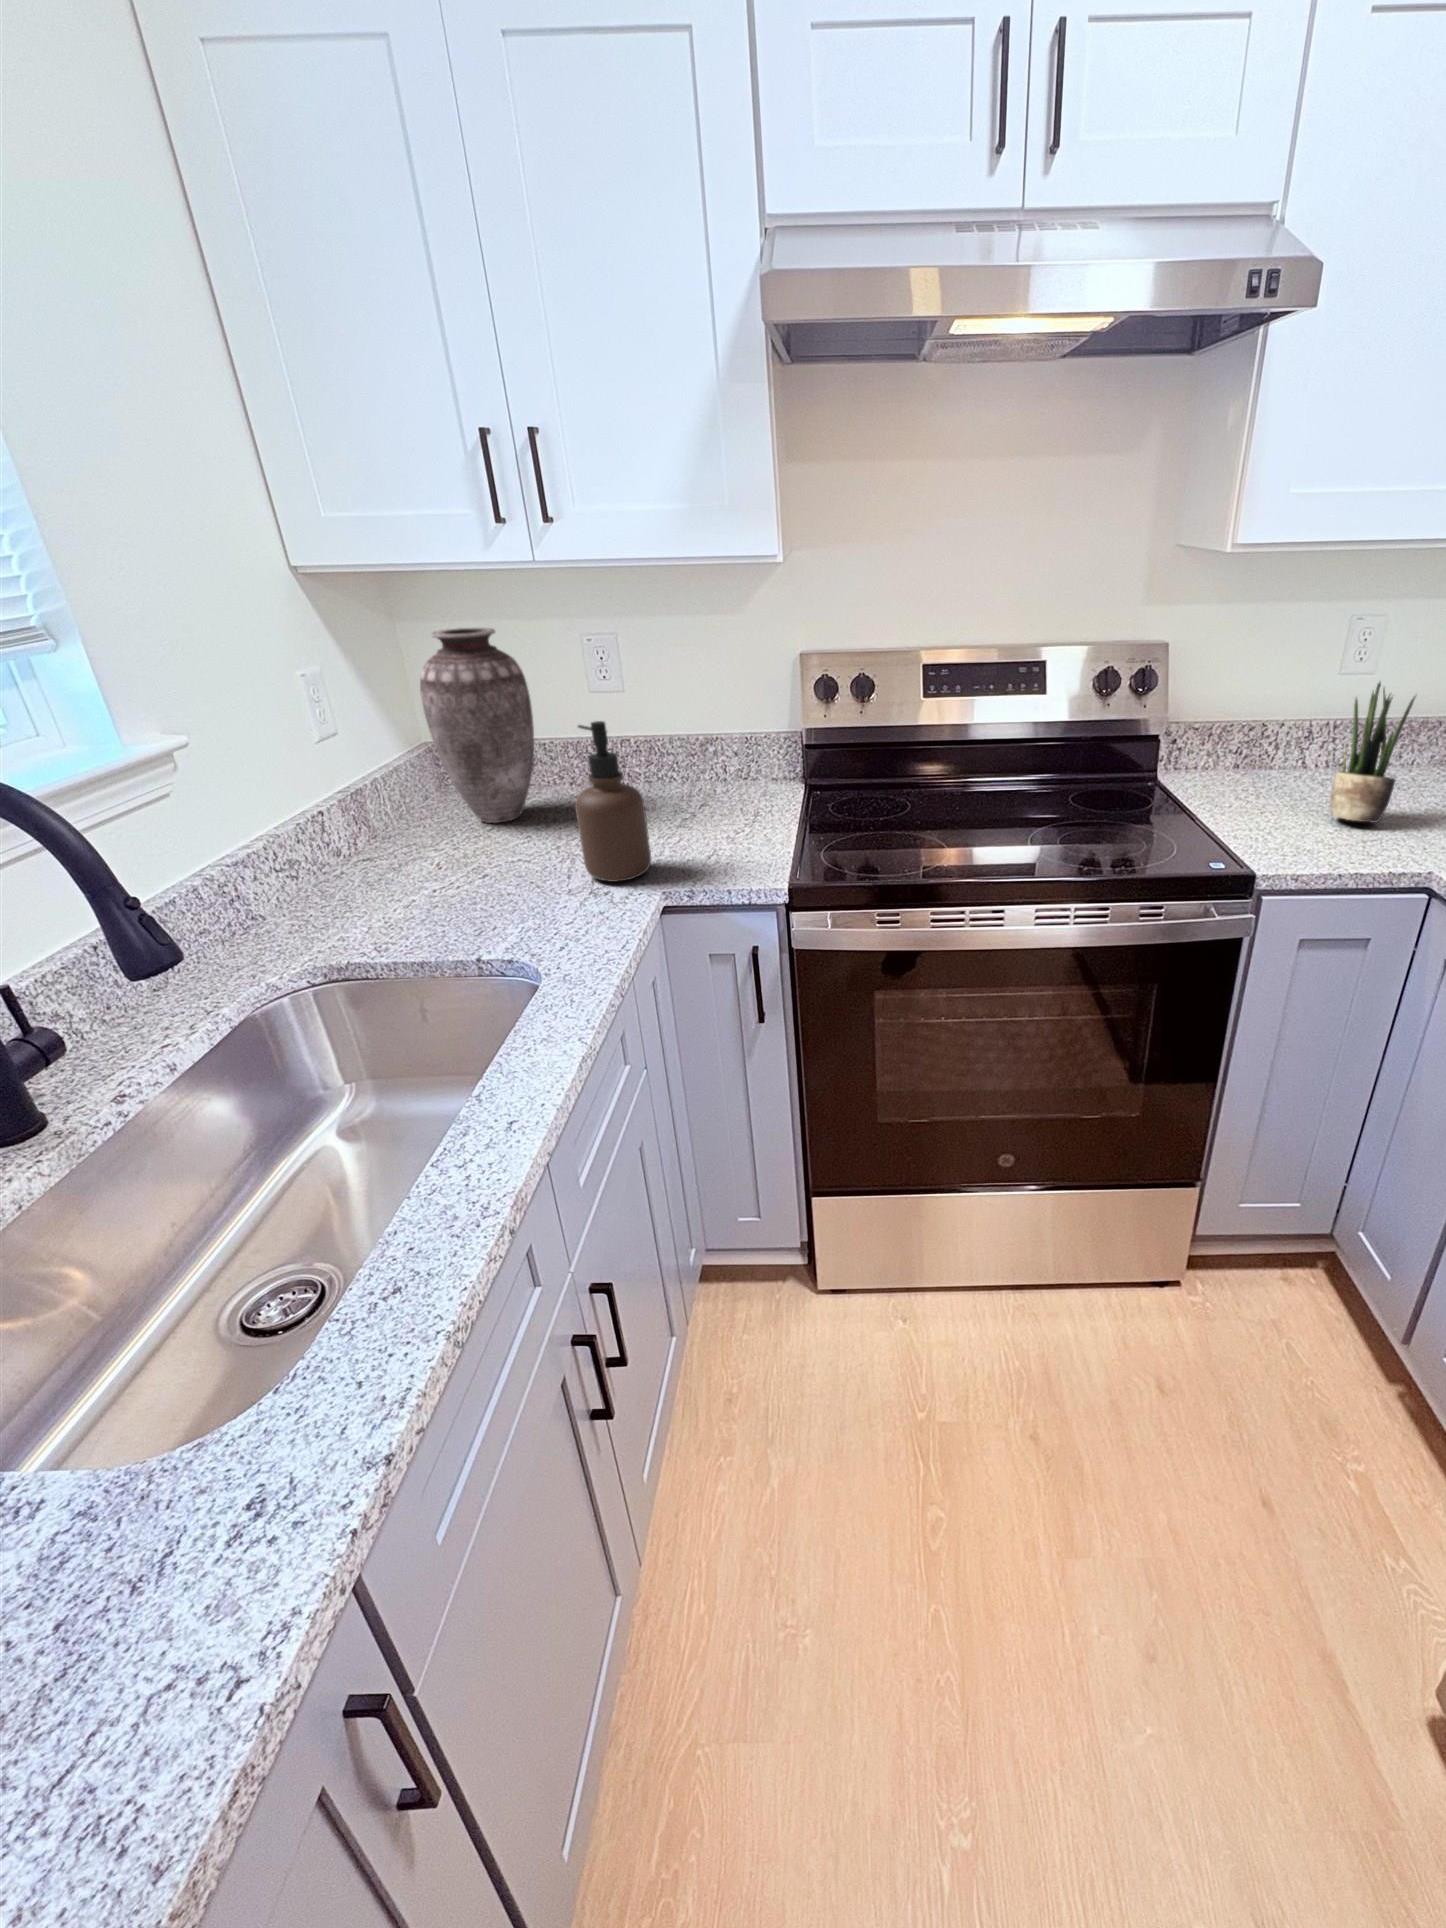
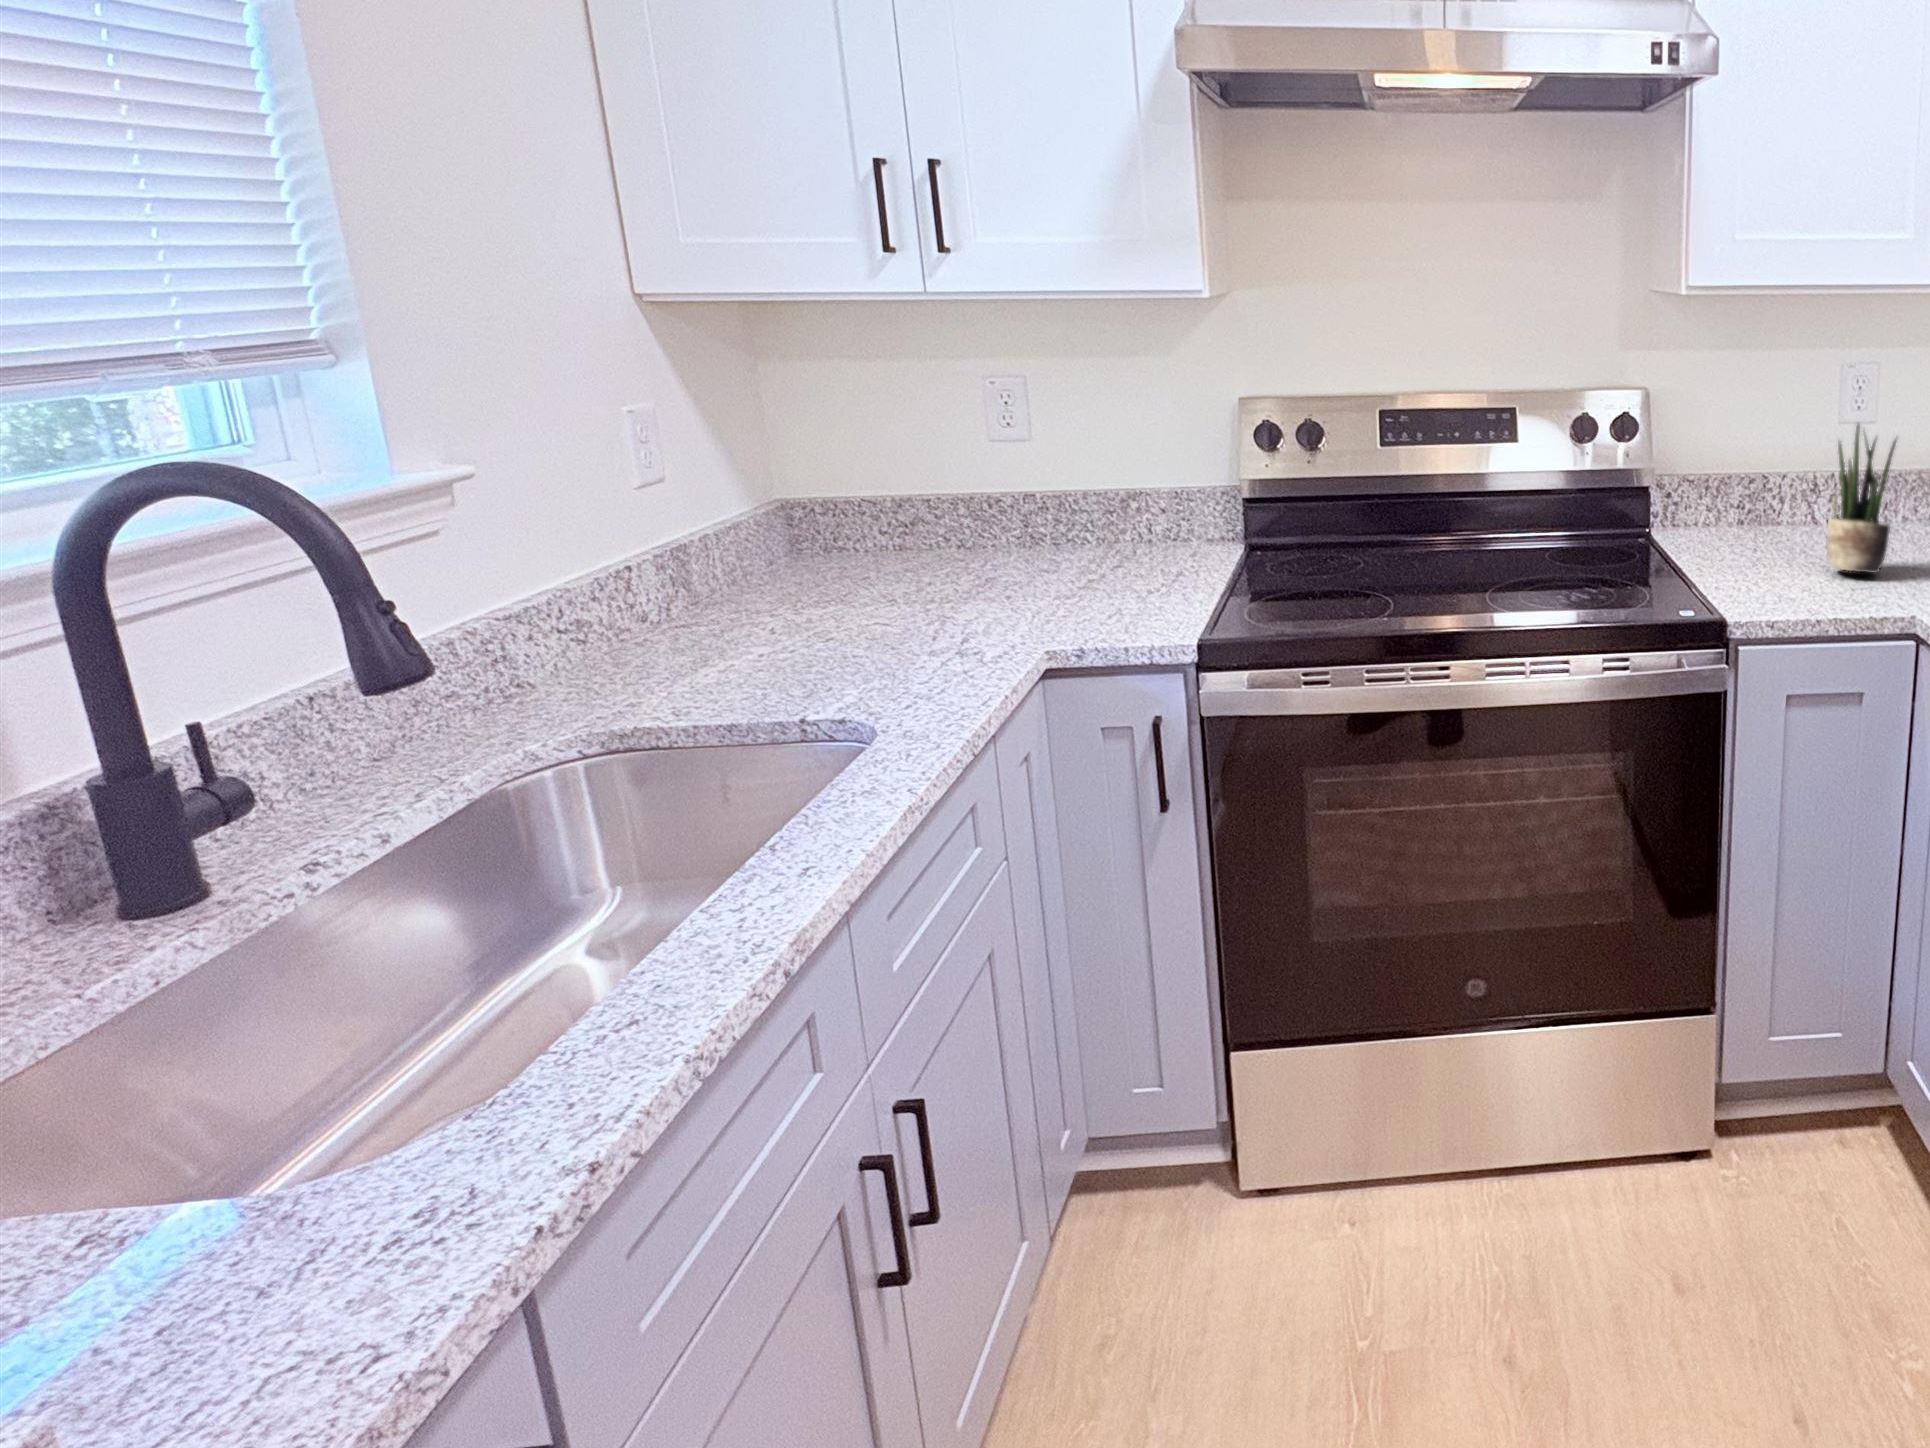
vase: present [420,628,534,823] -> none [772,362,909,586]
soap dispenser: present [575,721,651,882] -> none [942,458,1033,643]

